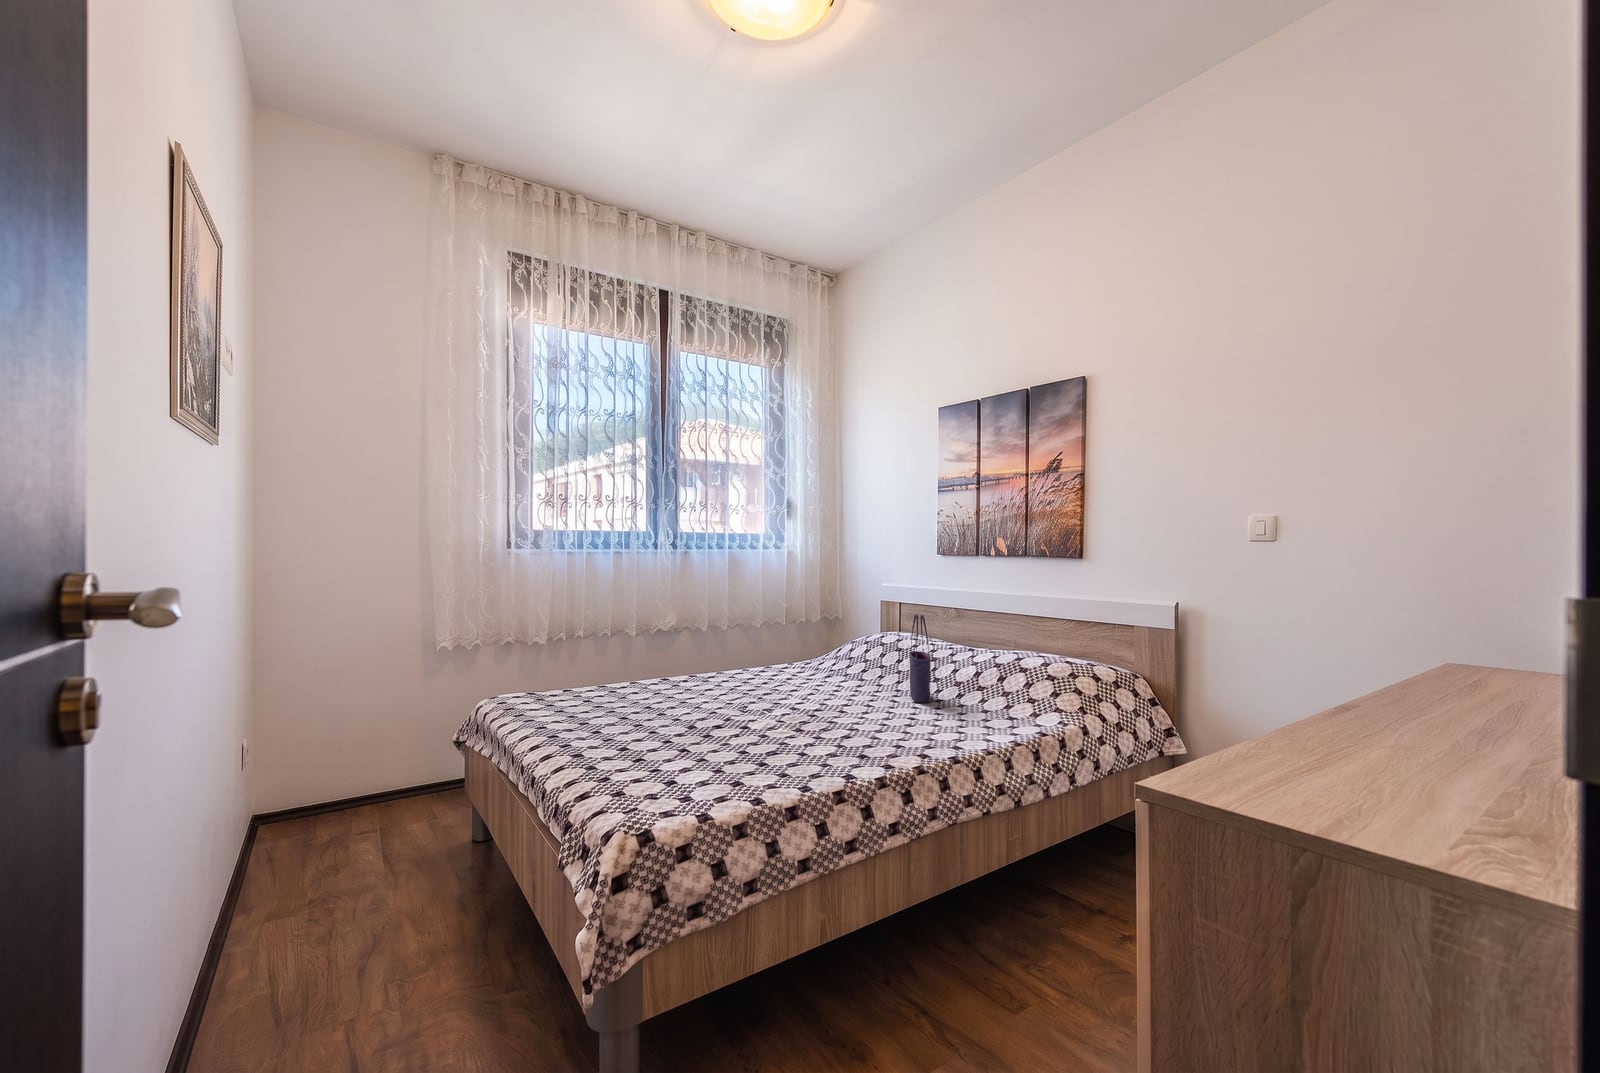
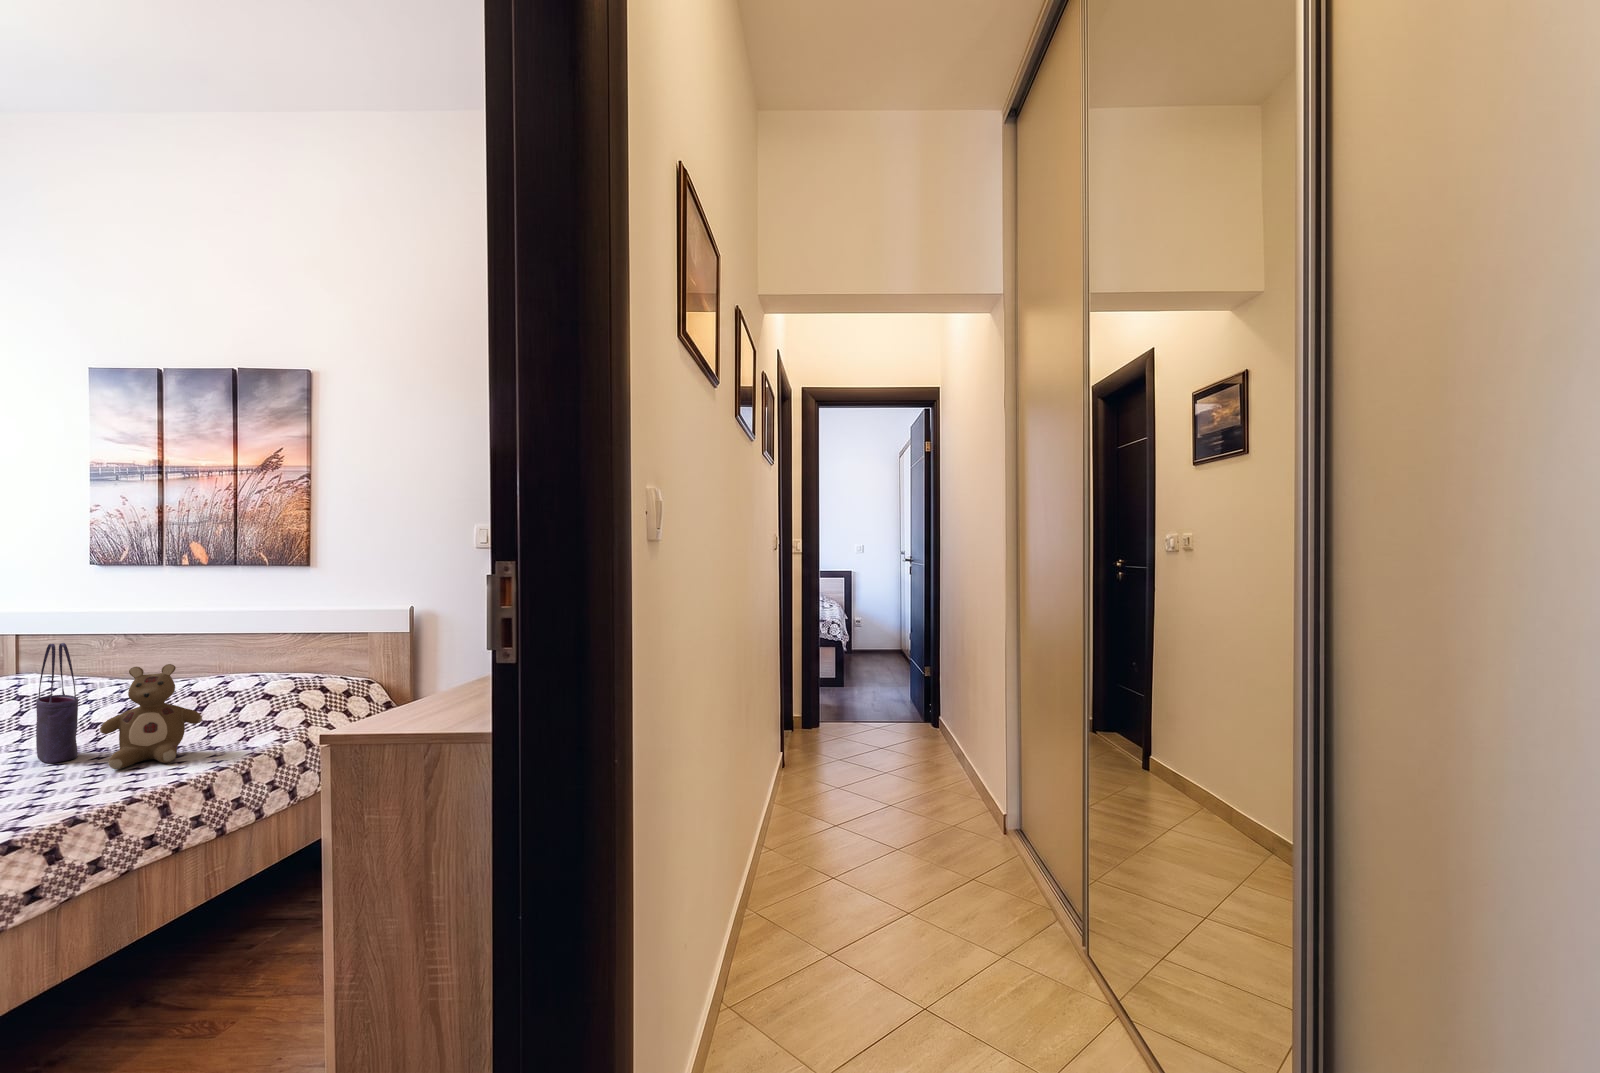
stuffed bear: none [942,641,1005,725] -> present [100,664,202,769]

